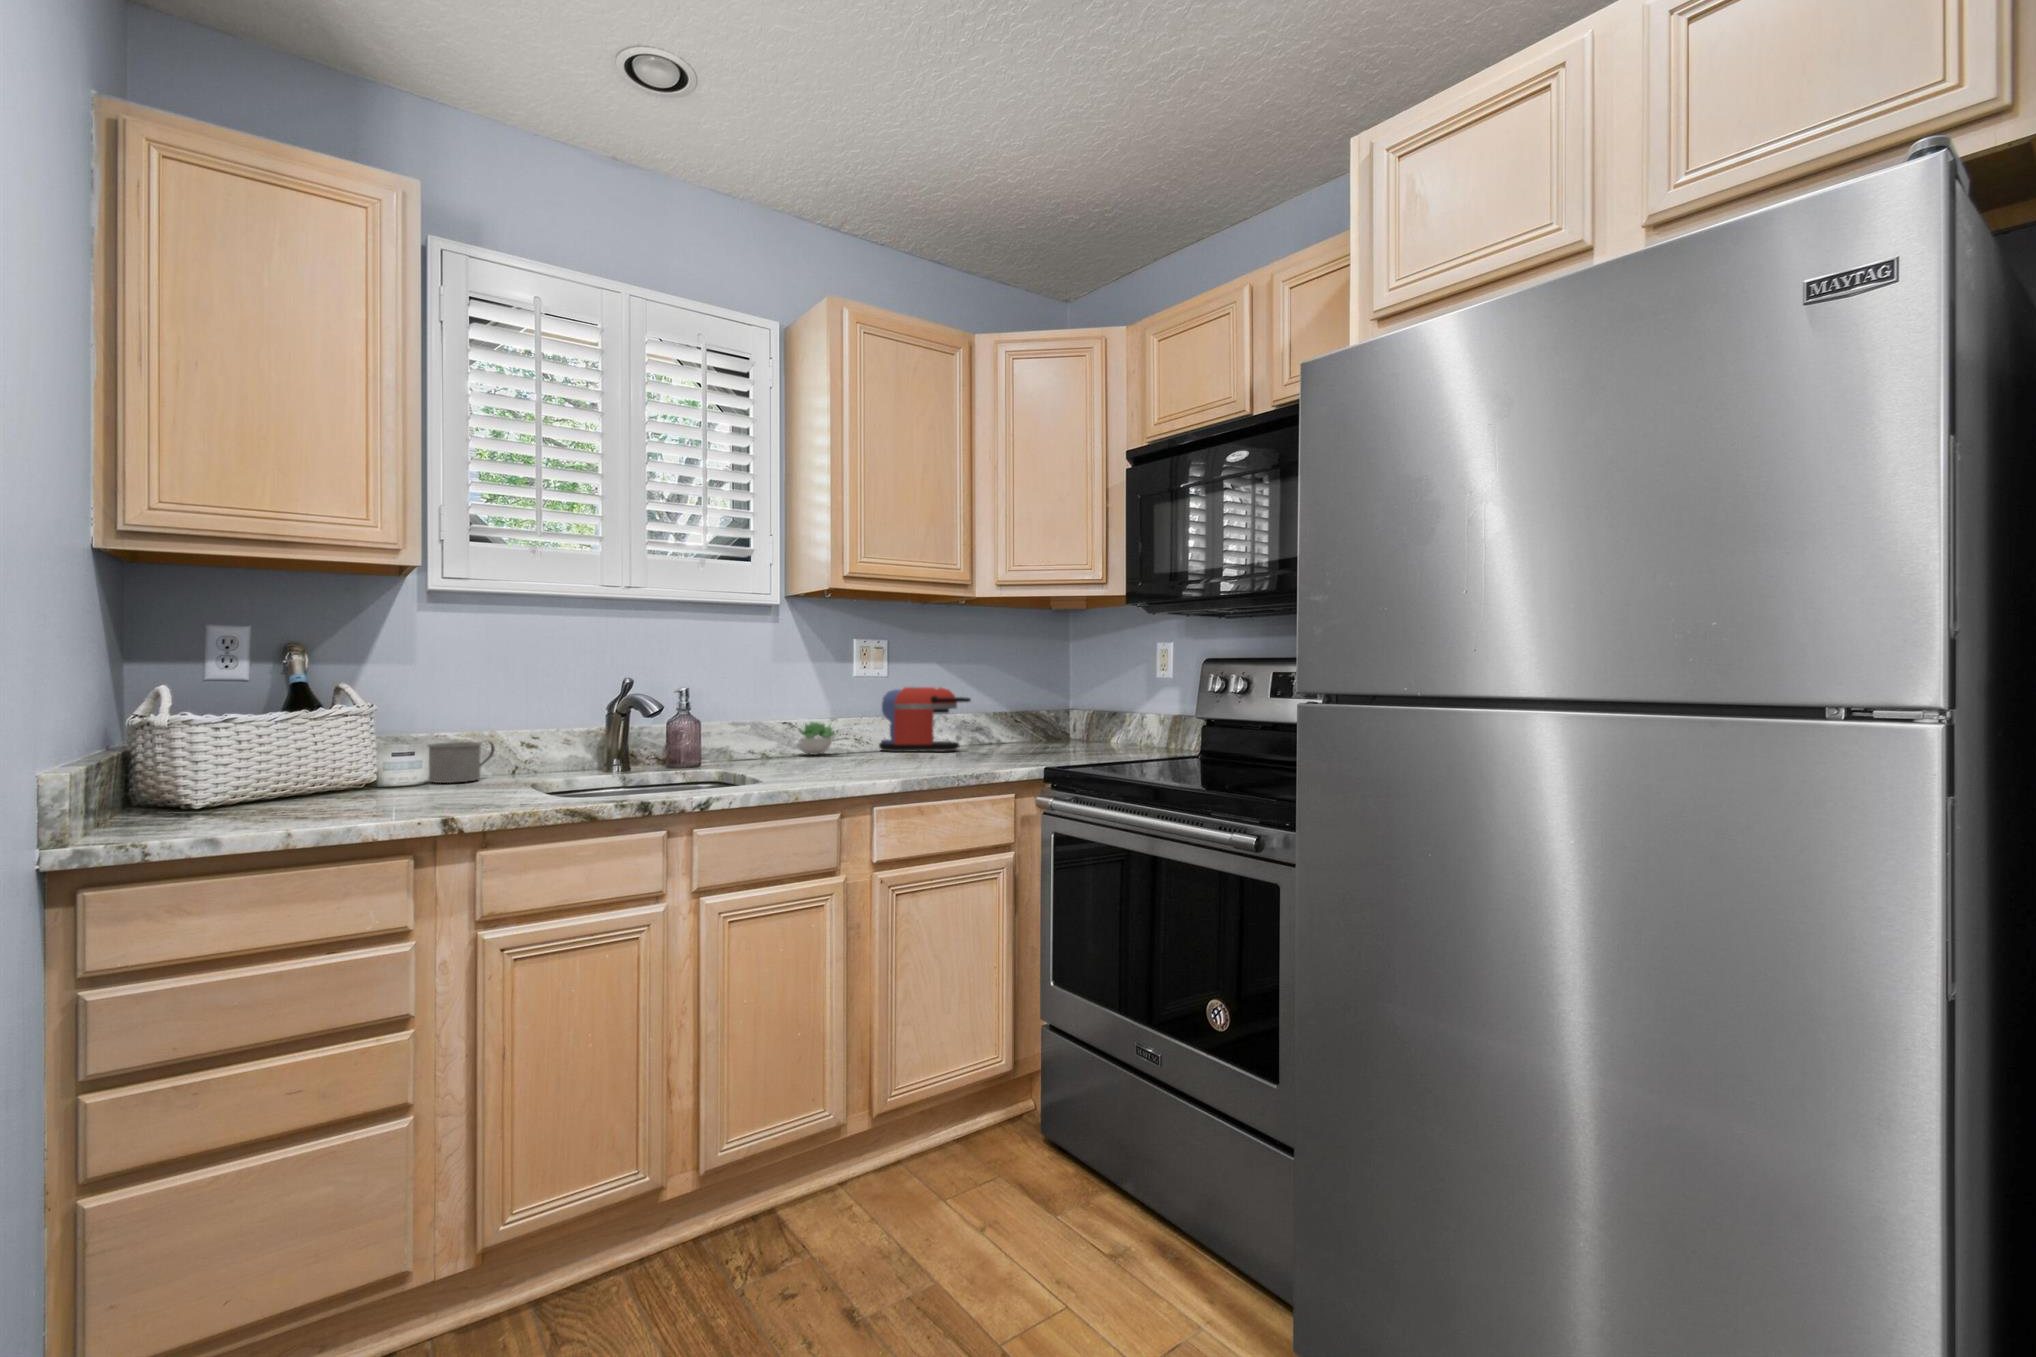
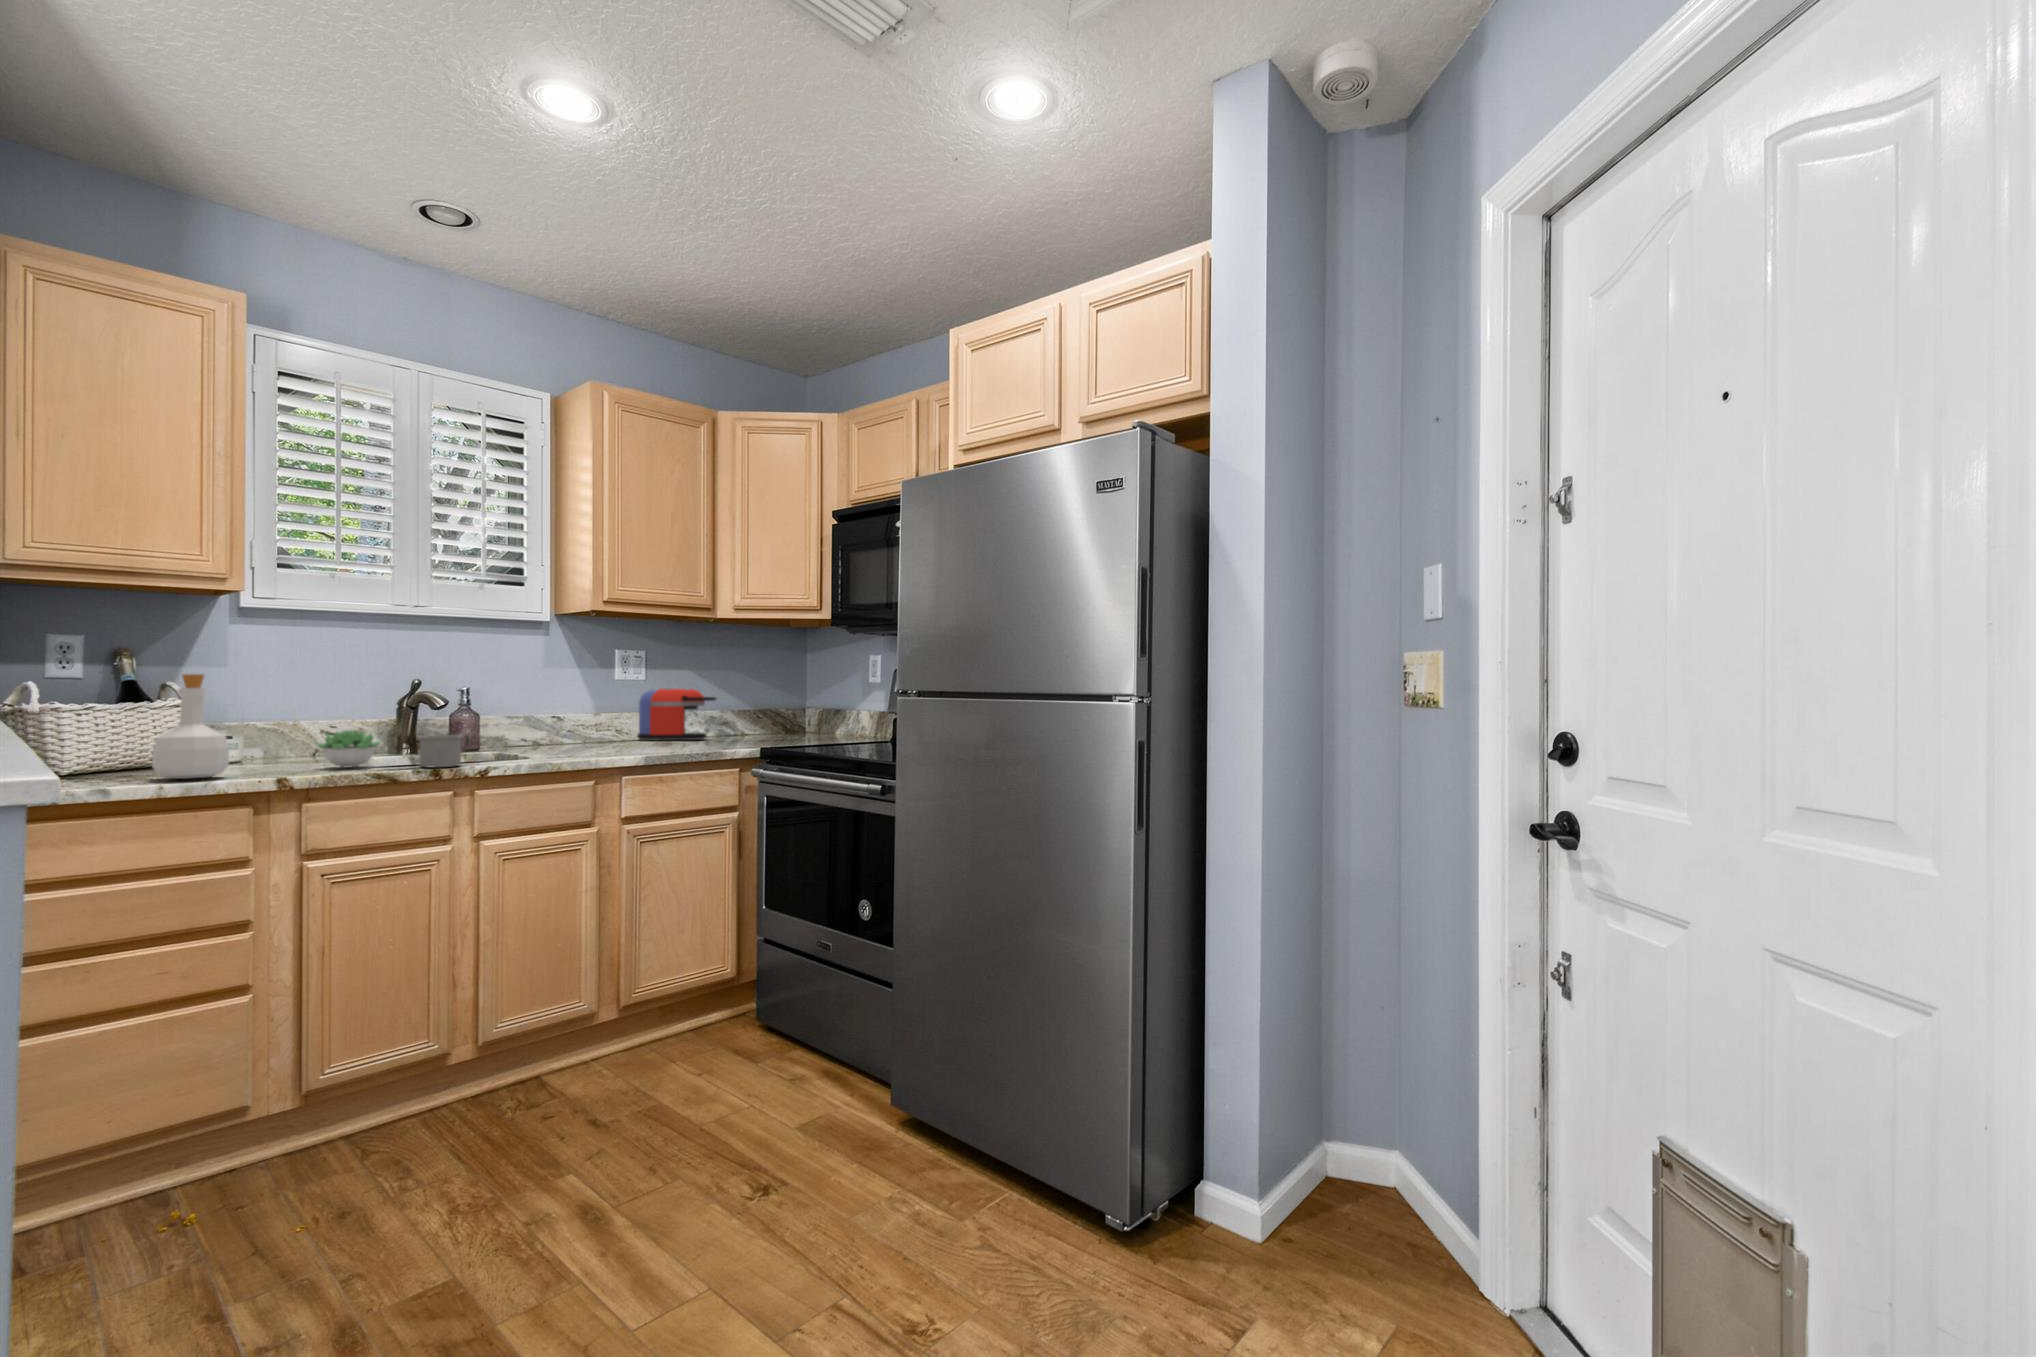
bottle: none [286,675,383,819] -> present [152,674,229,779]
succulent plant: present [798,722,835,755] -> present [317,730,381,768]
mug: present [428,741,495,783] -> present [419,734,469,767]

